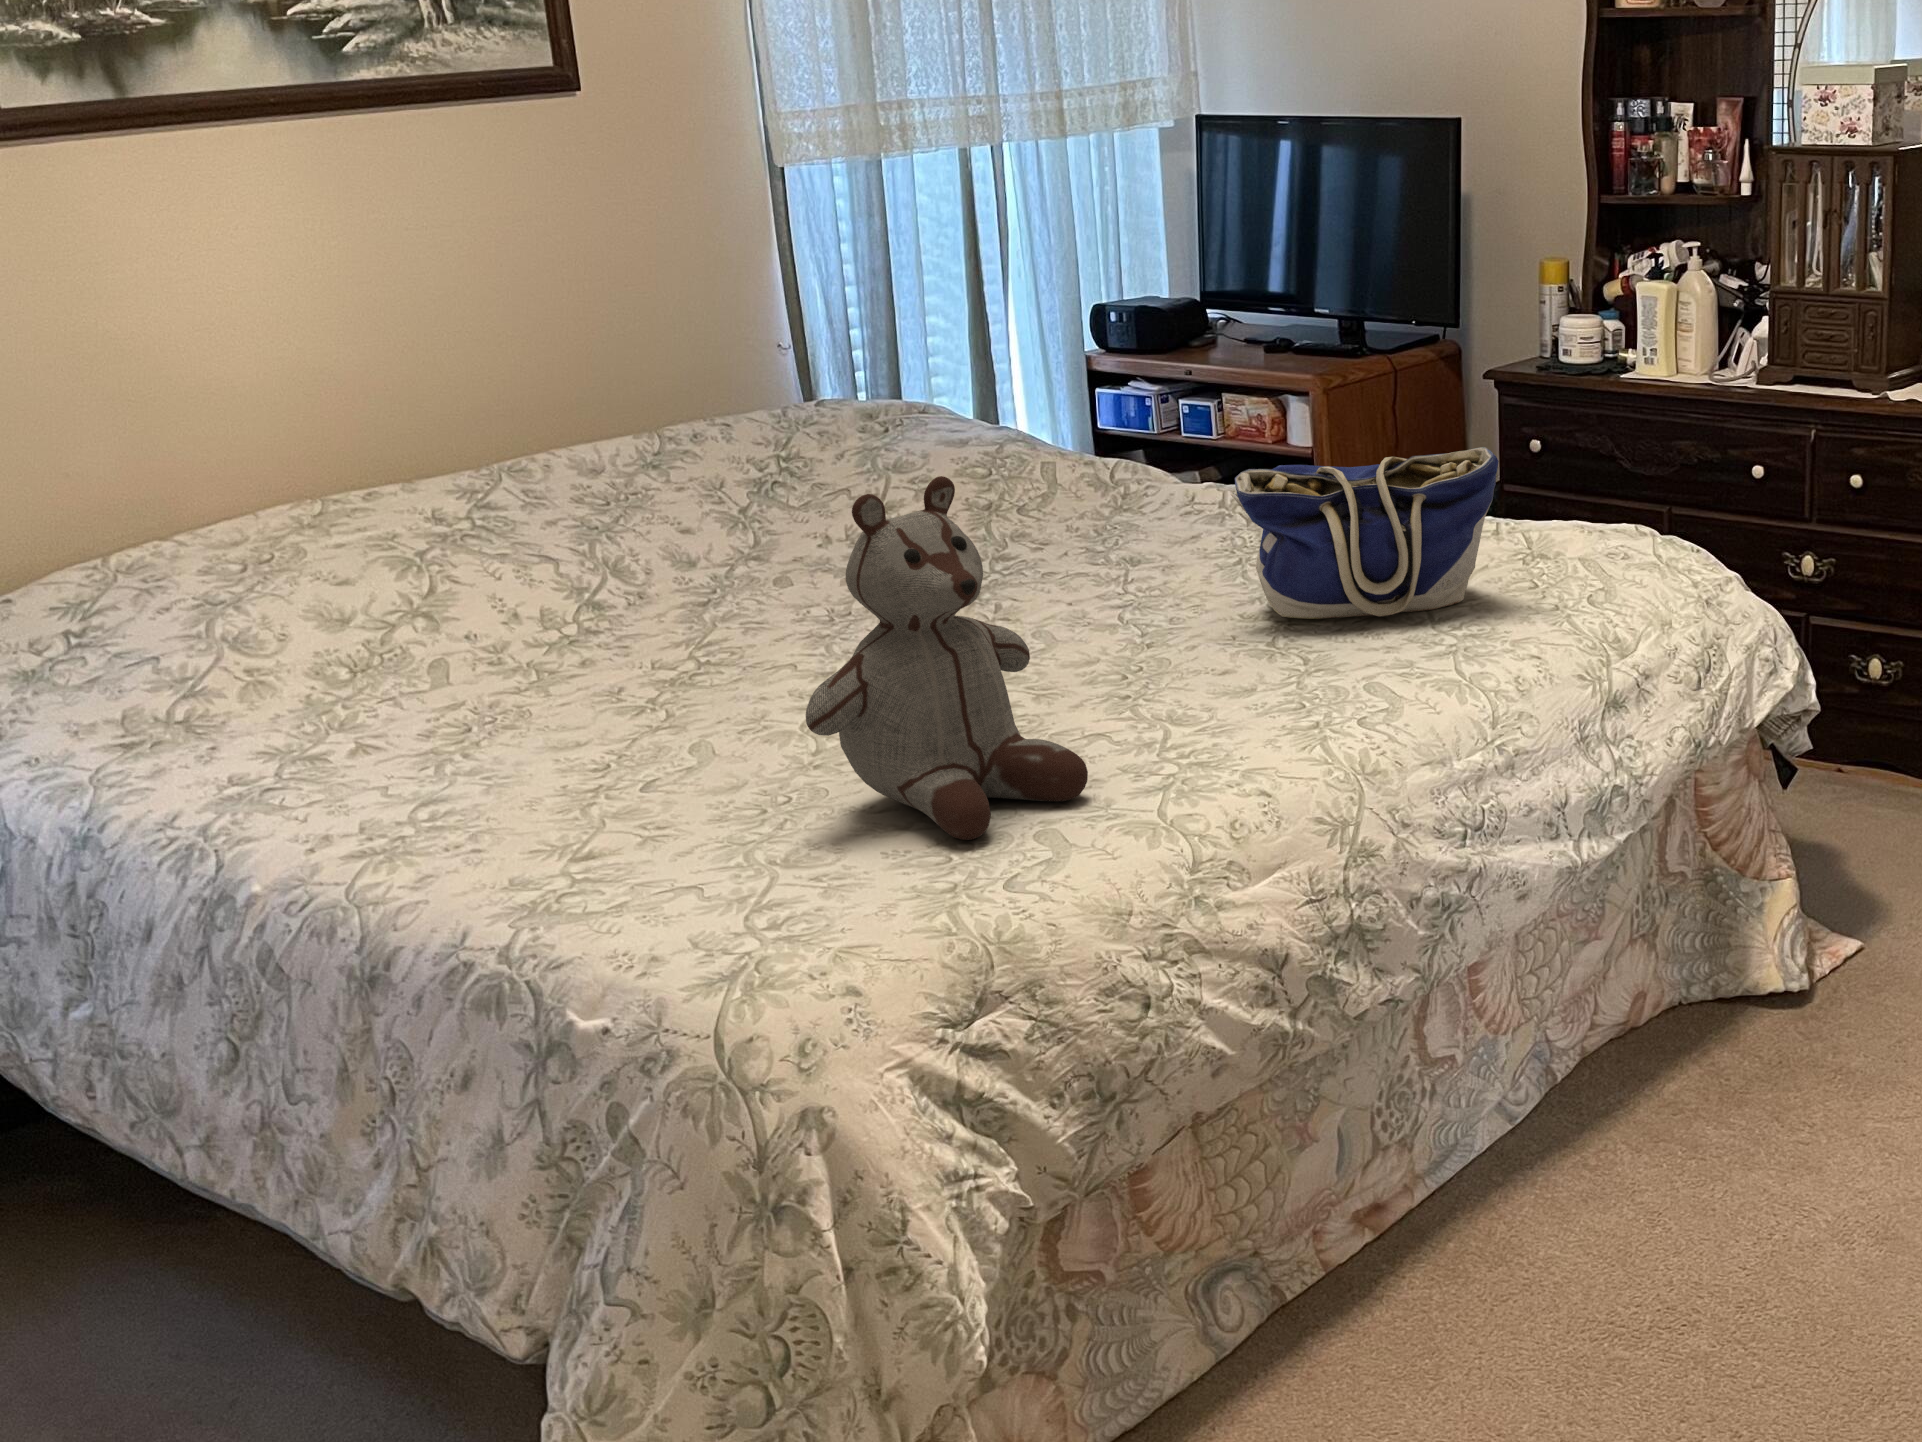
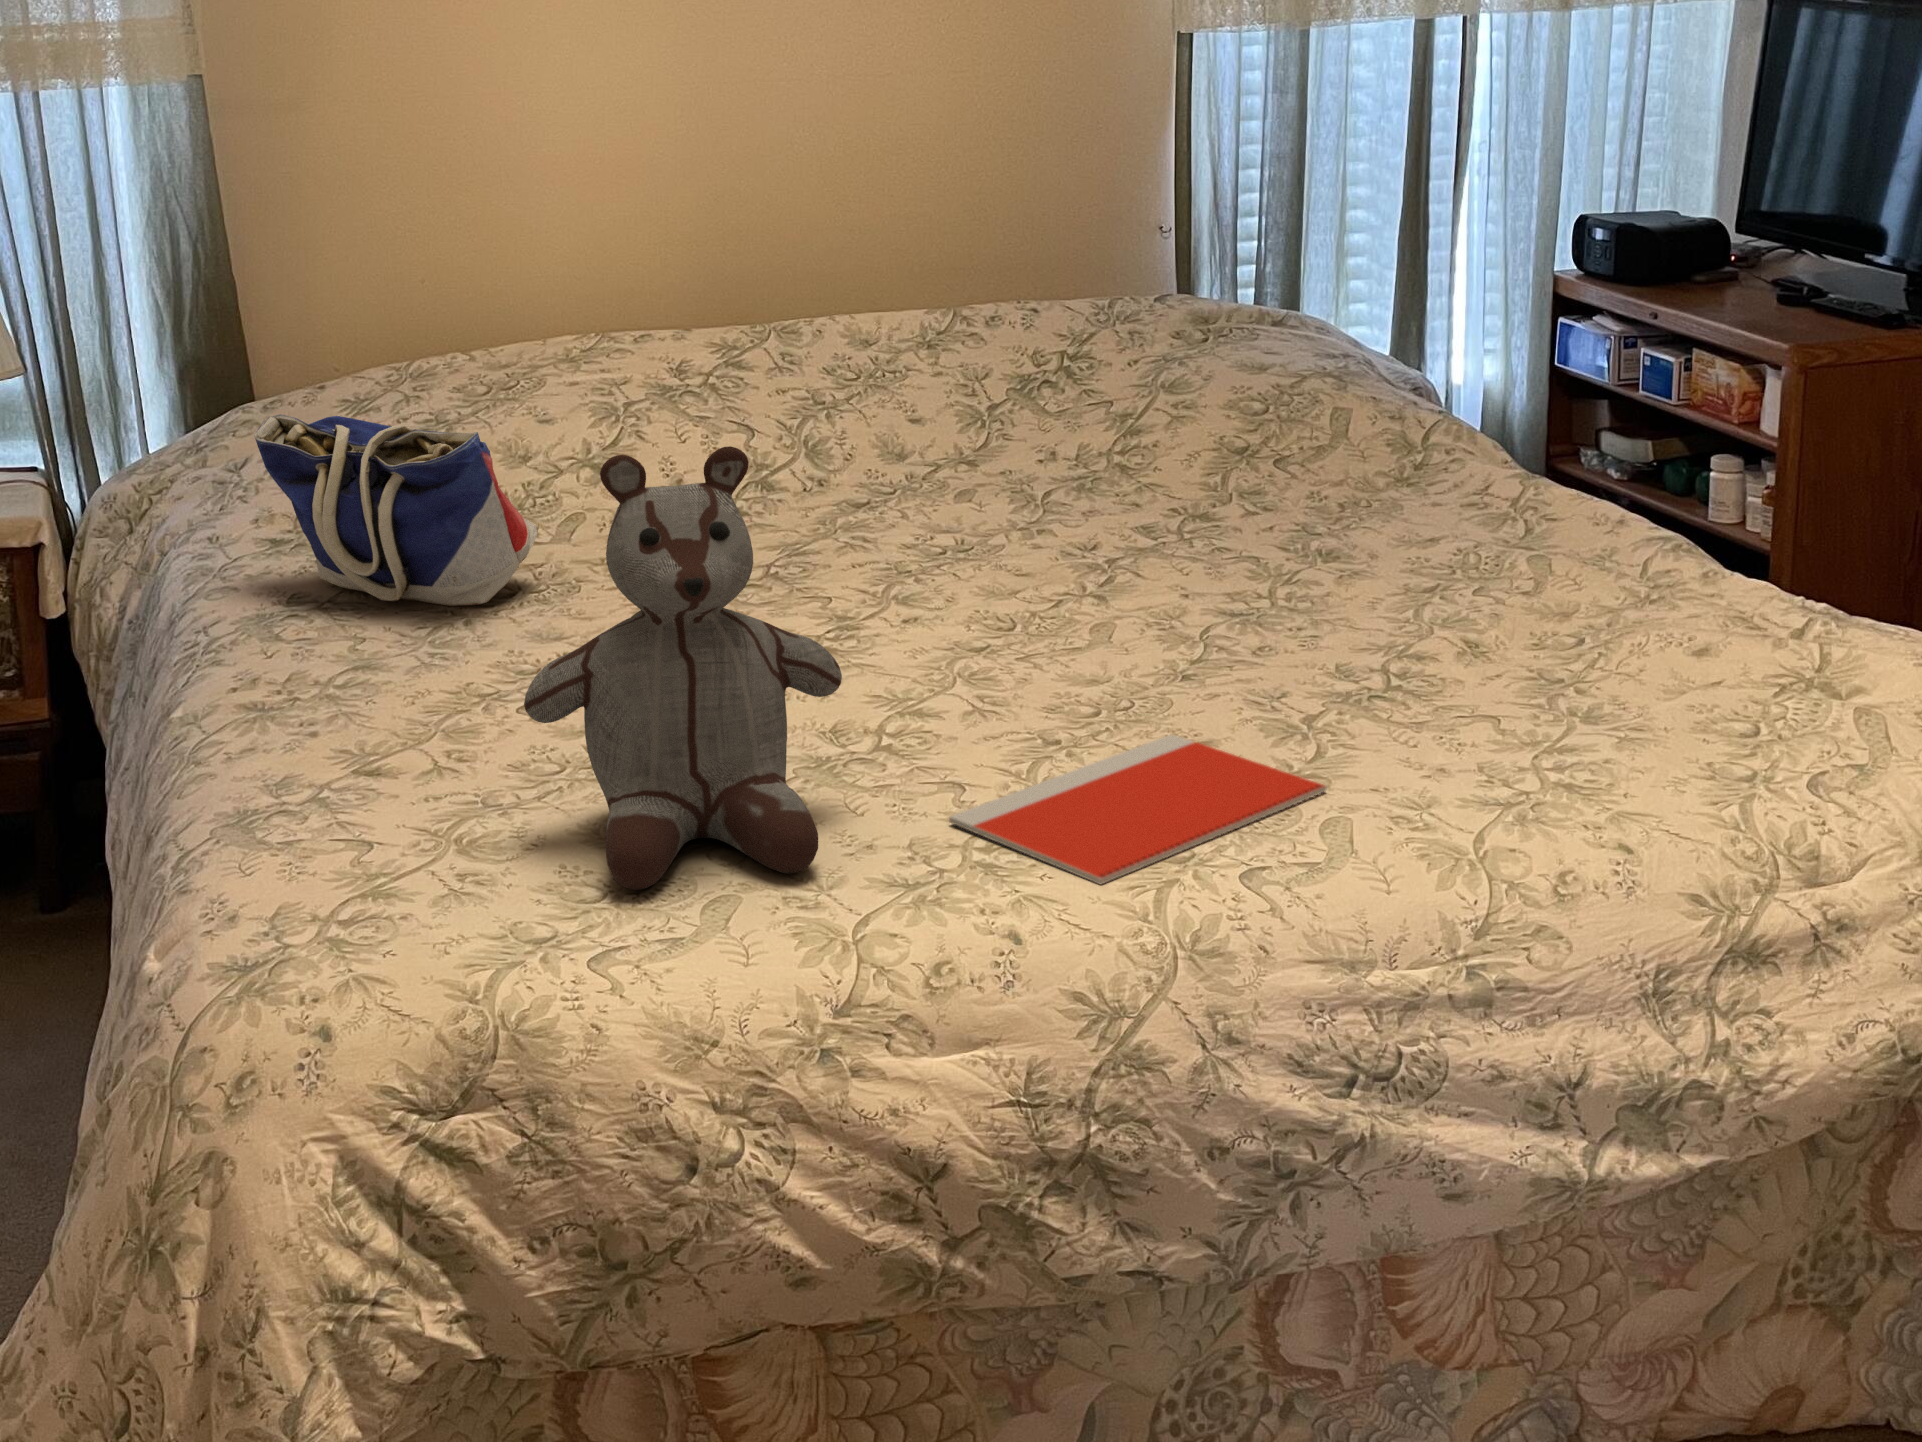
tote bag: present [1231,447,1499,619] -> present [254,414,538,606]
notebook: none [1129,664,1341,749] -> present [949,734,1327,884]

